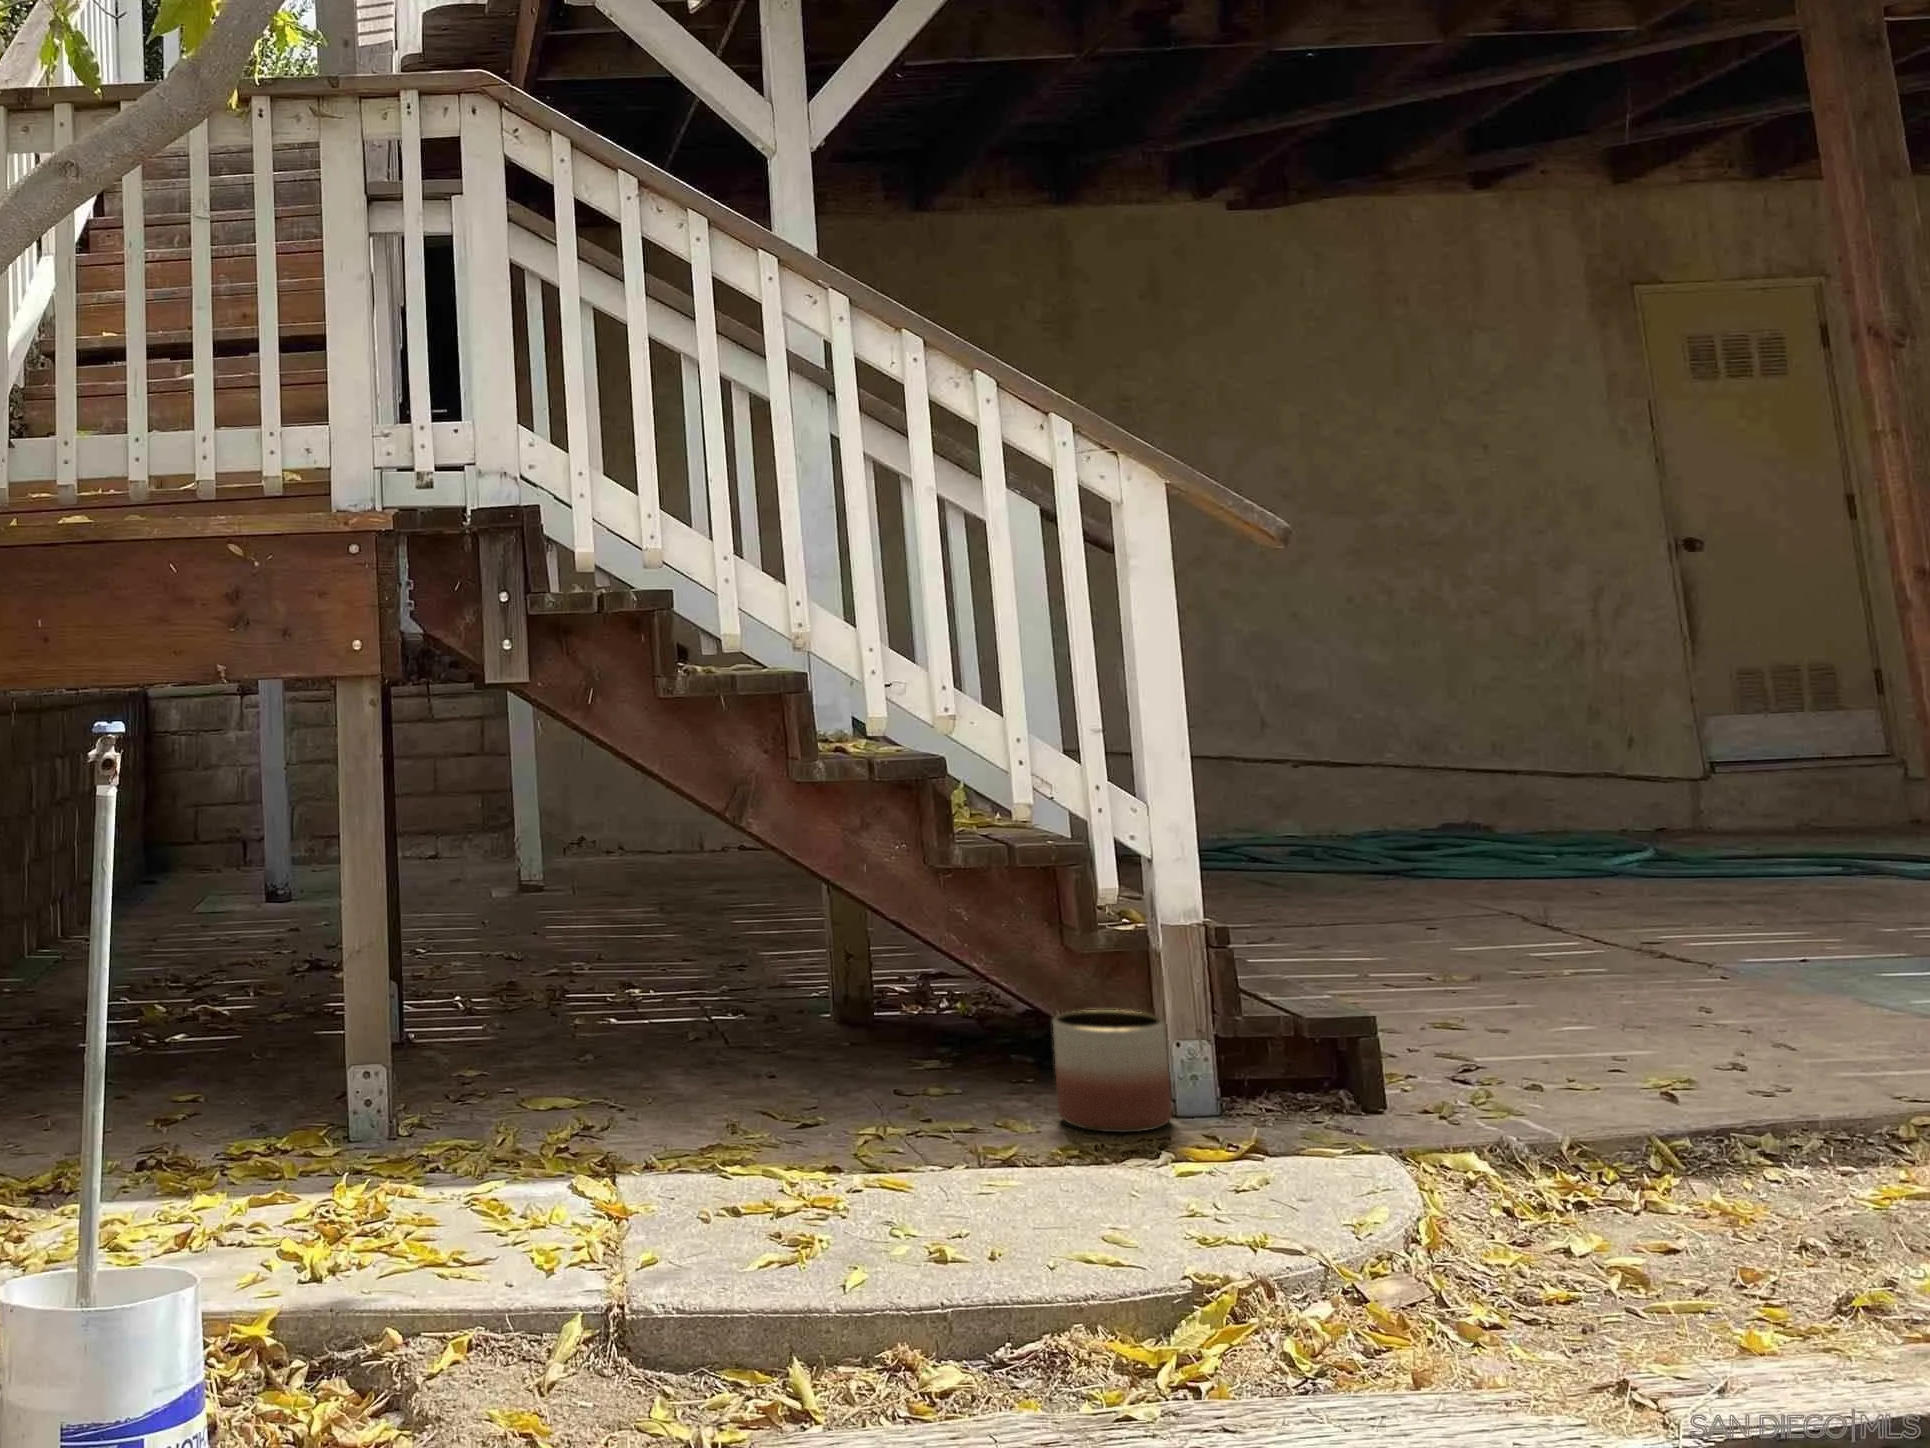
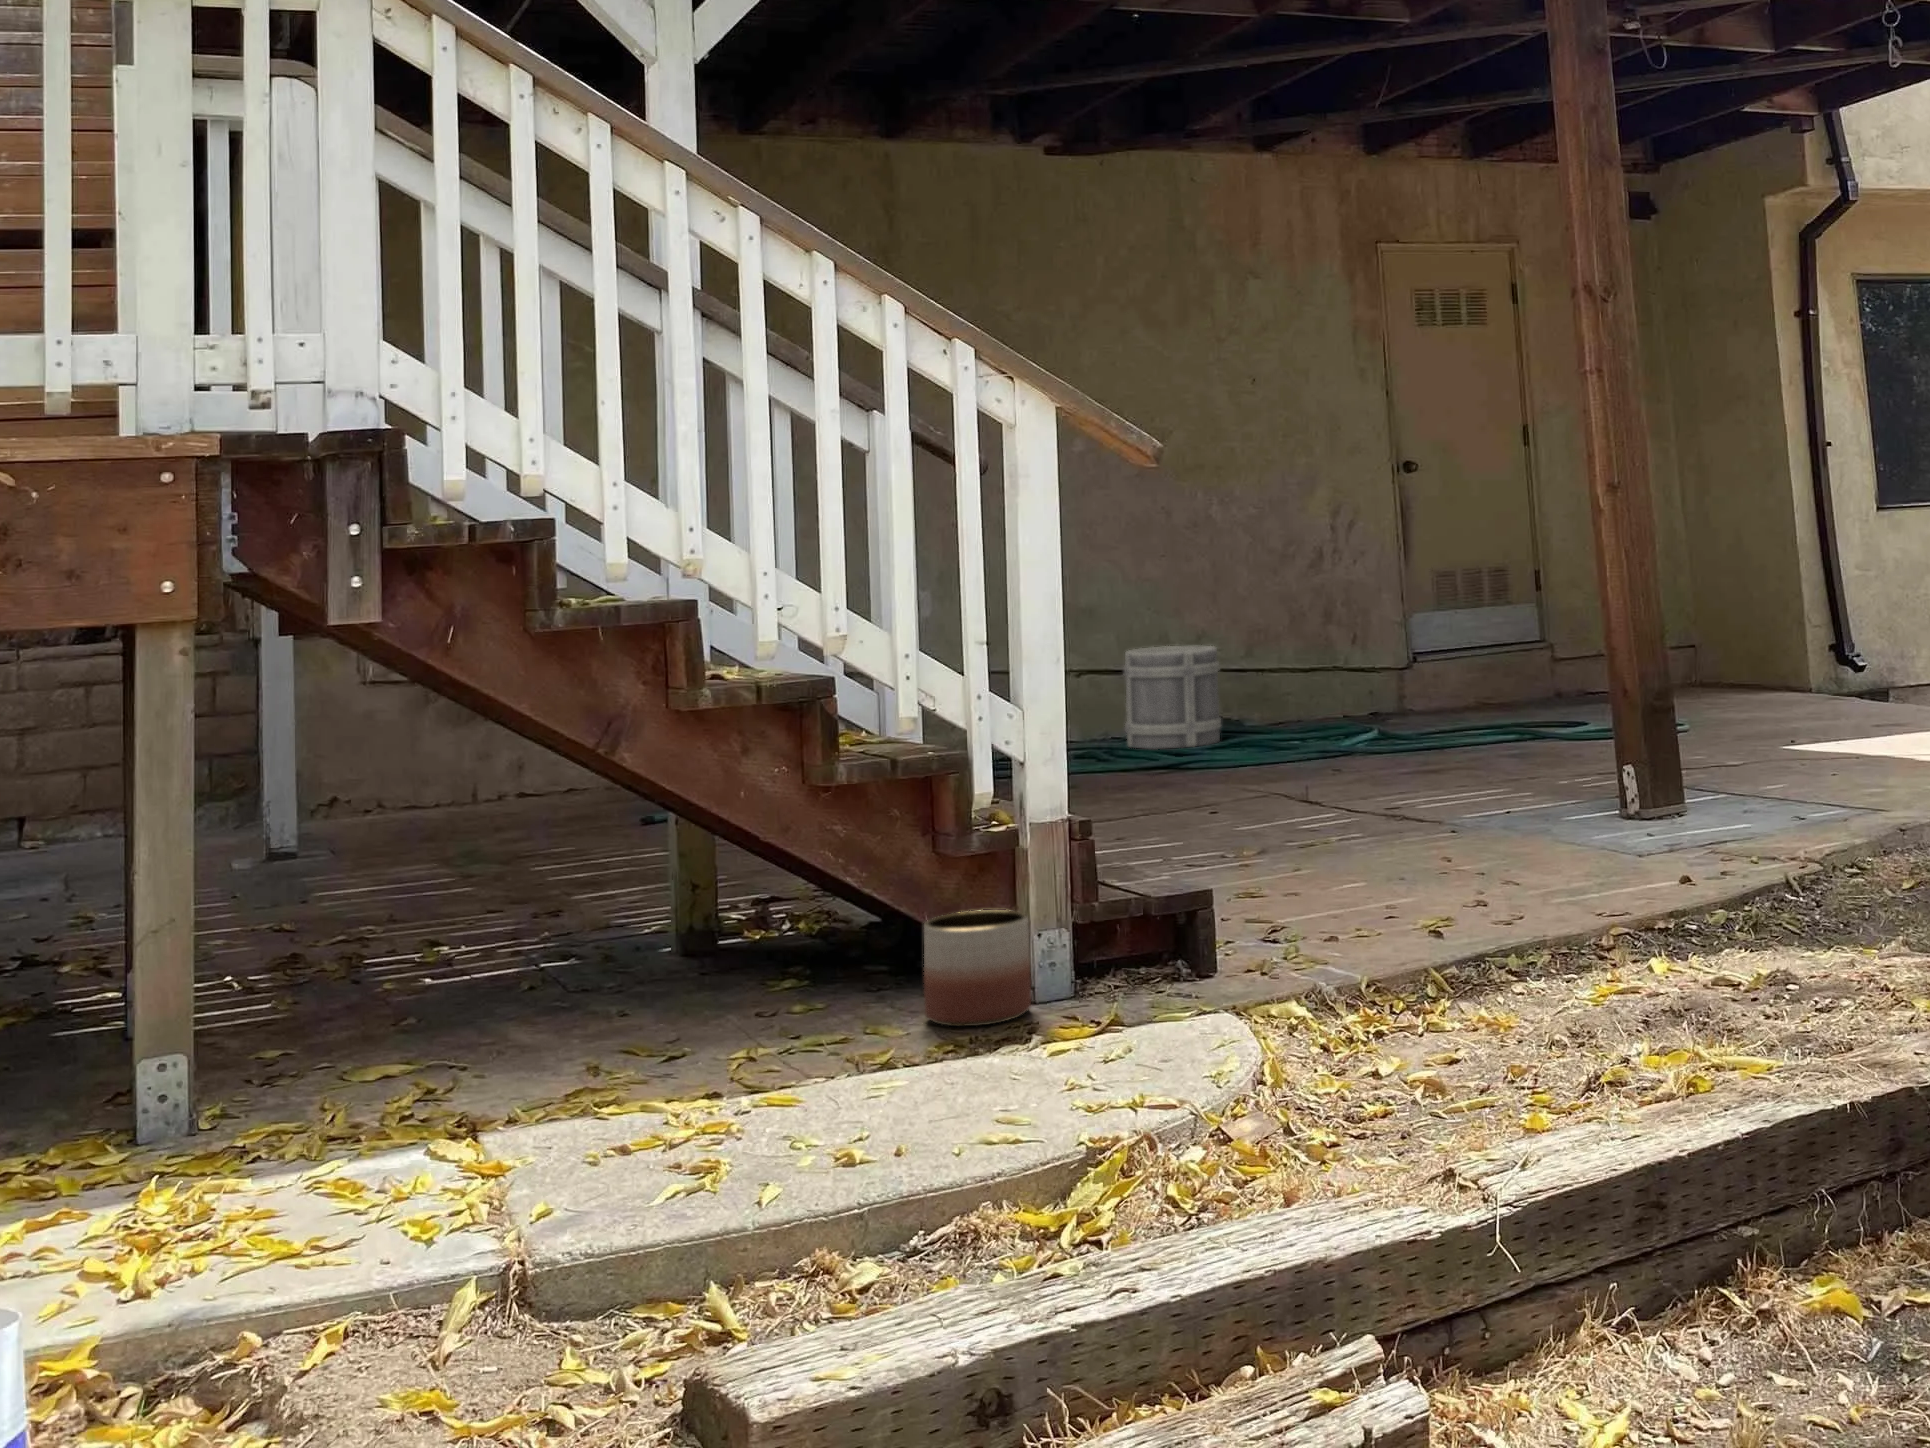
bucket: none [1334,733,1453,846] -> present [1124,646,1221,749]

